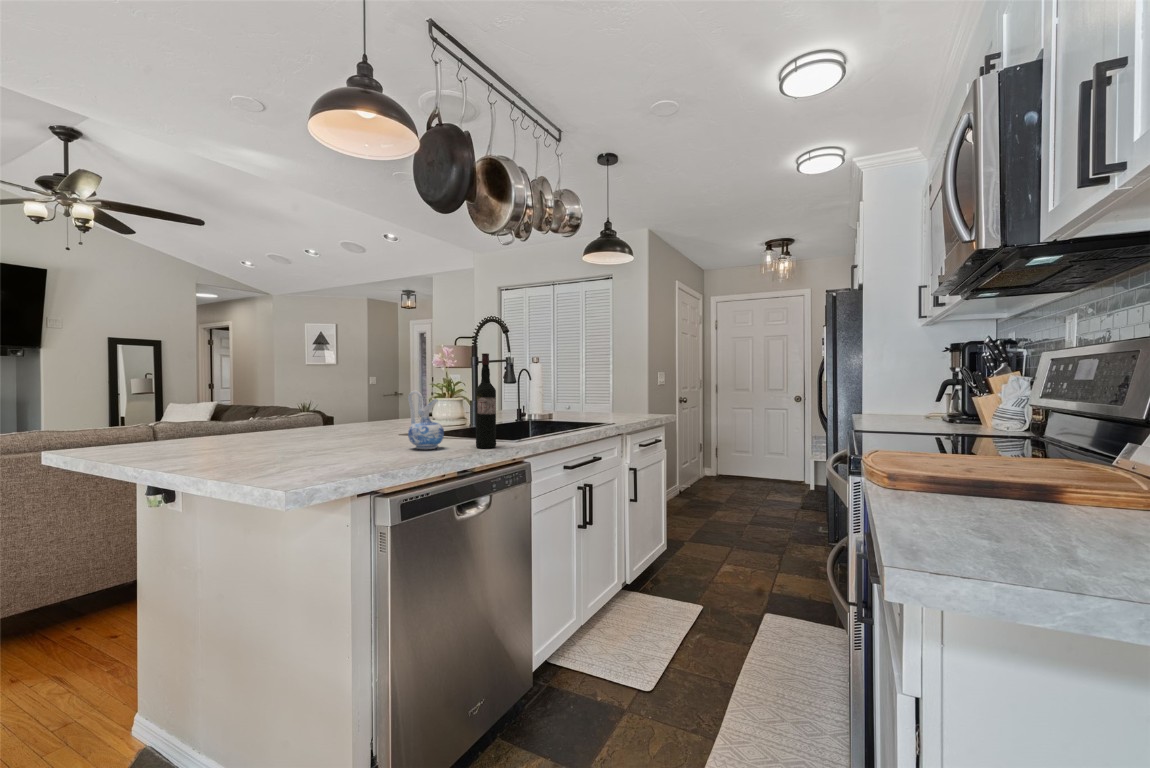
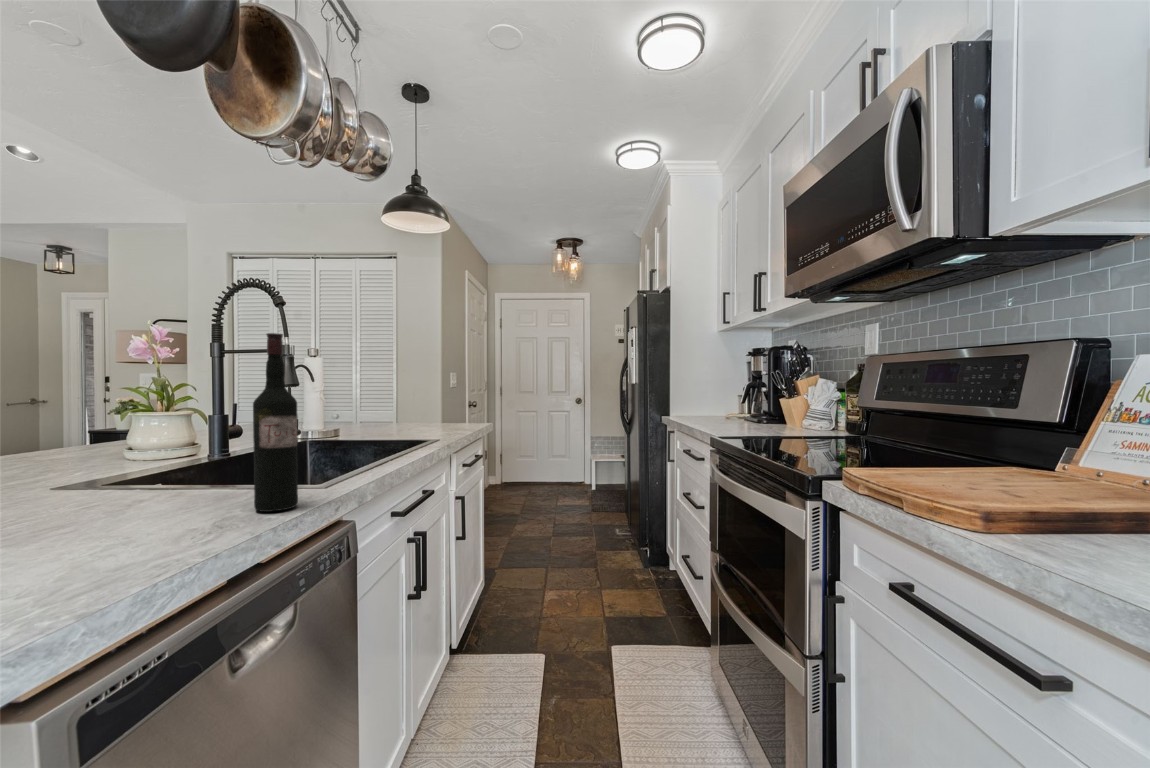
ceramic pitcher: present [408,391,444,449] -> none [81,407,179,534]

